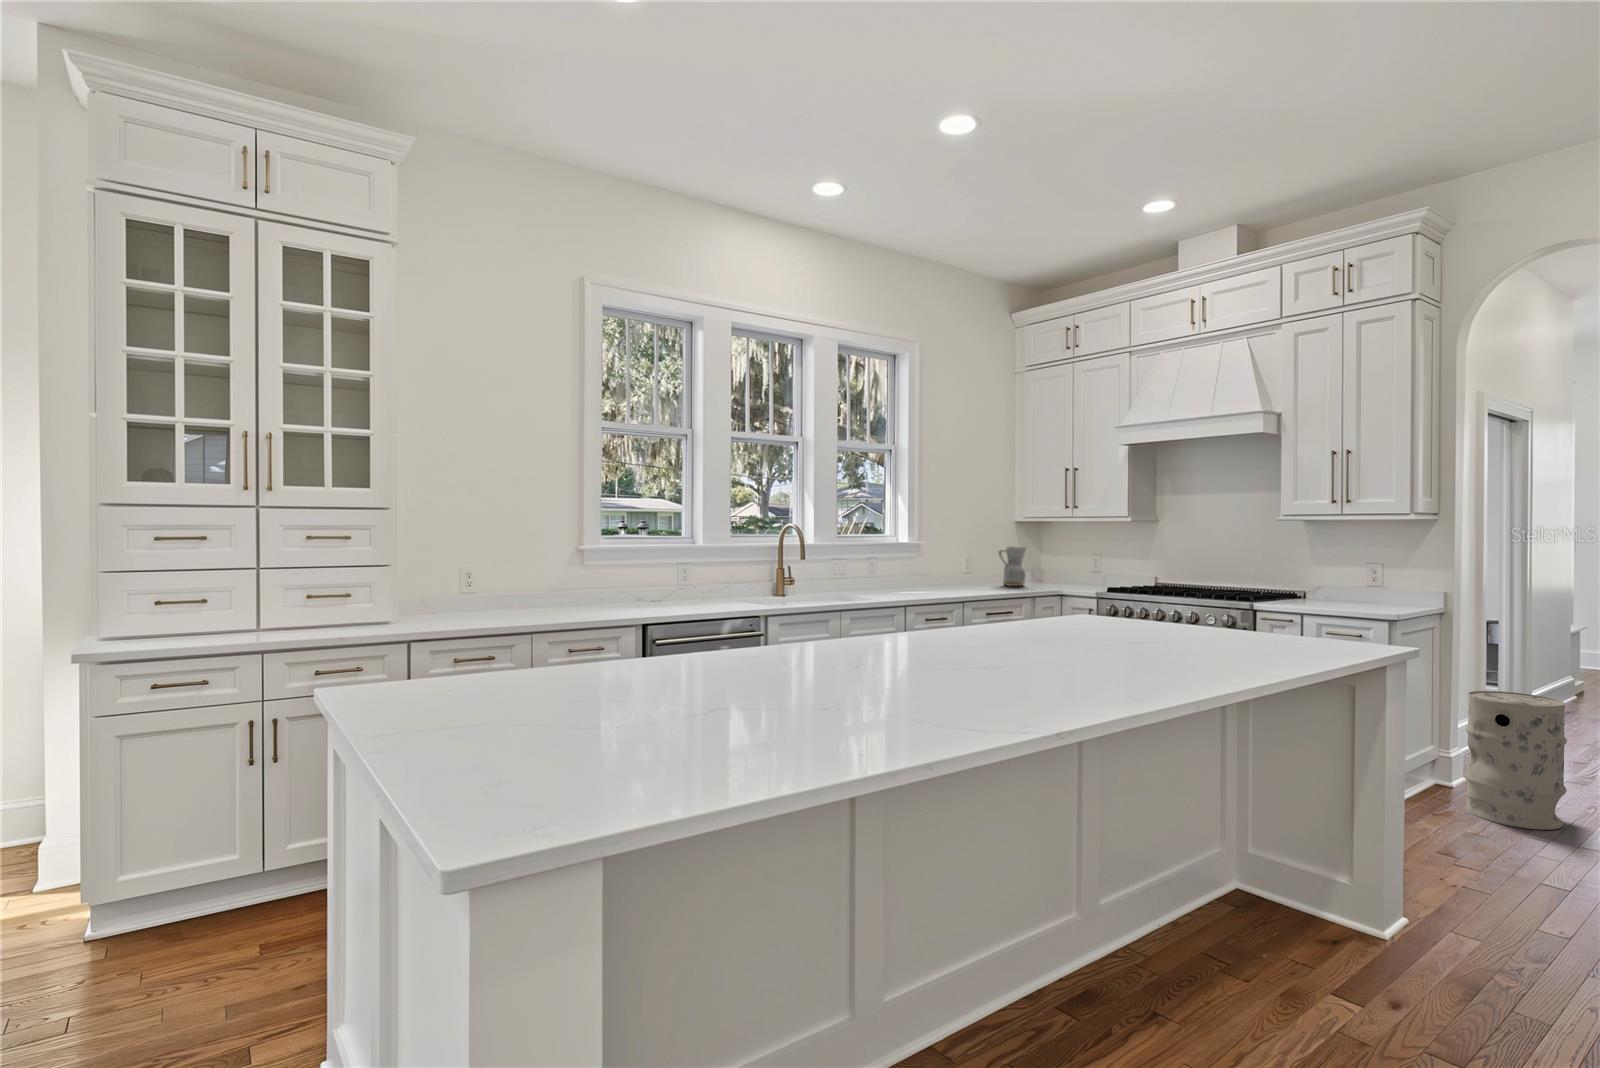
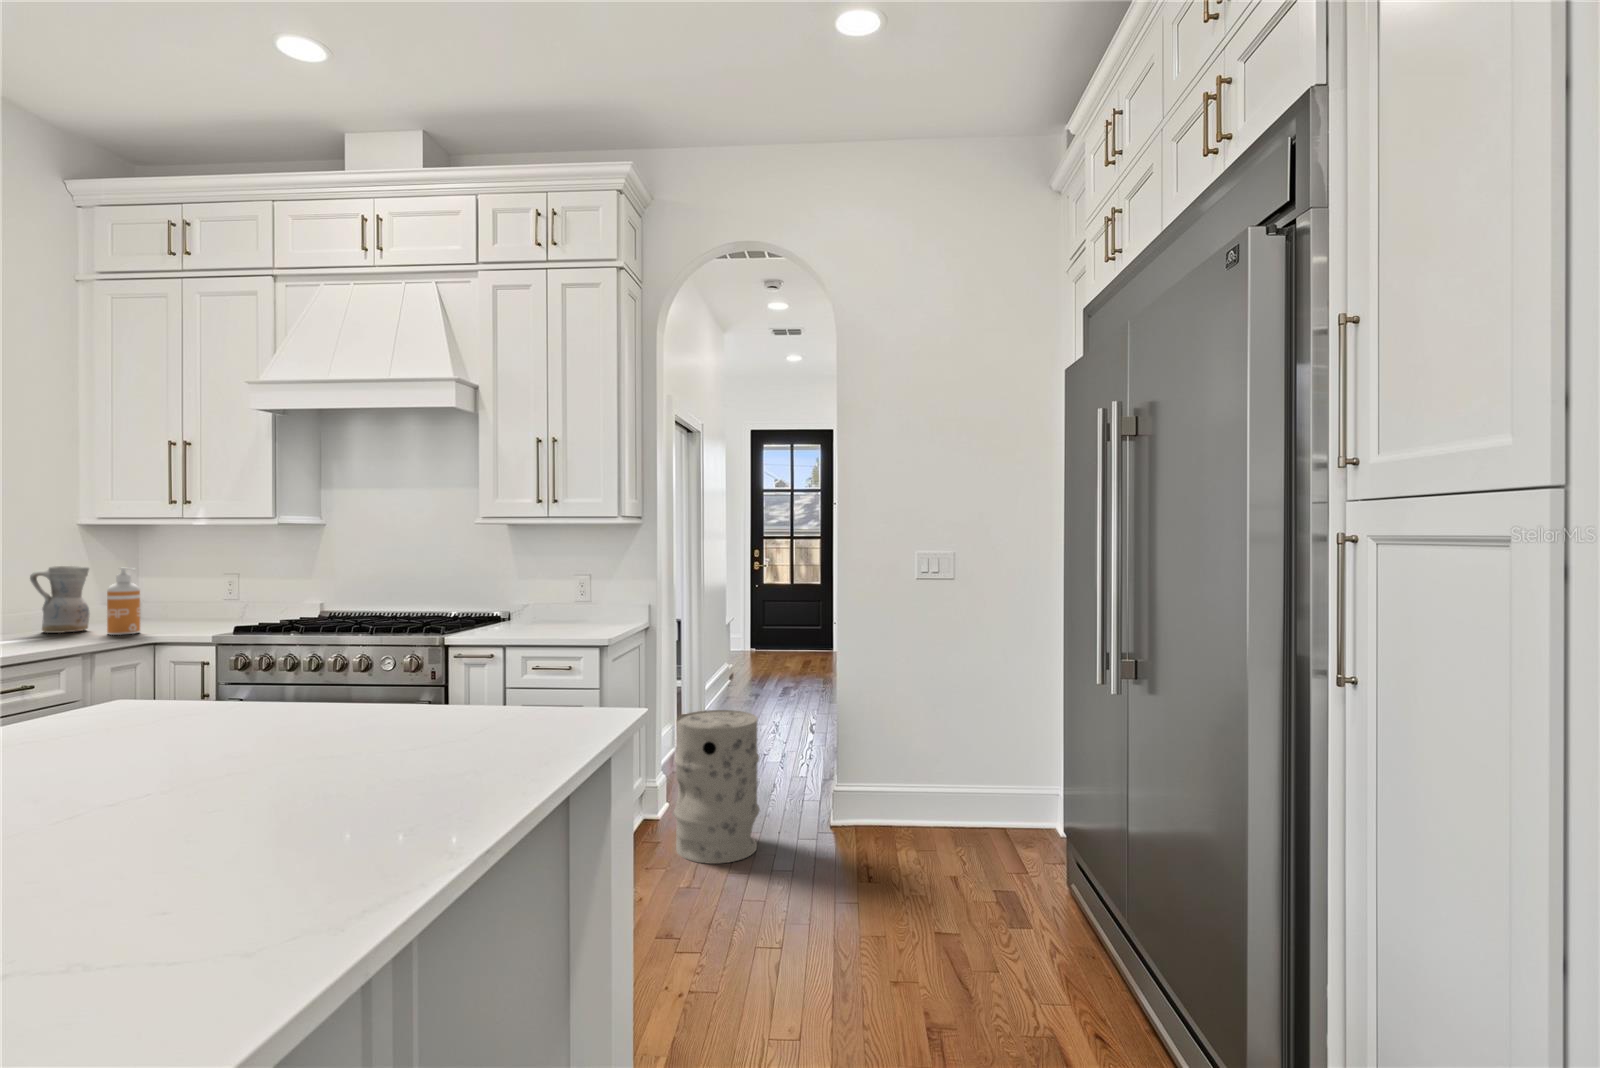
soap dispenser: none [1036,548,1053,589] -> present [107,568,140,635]

